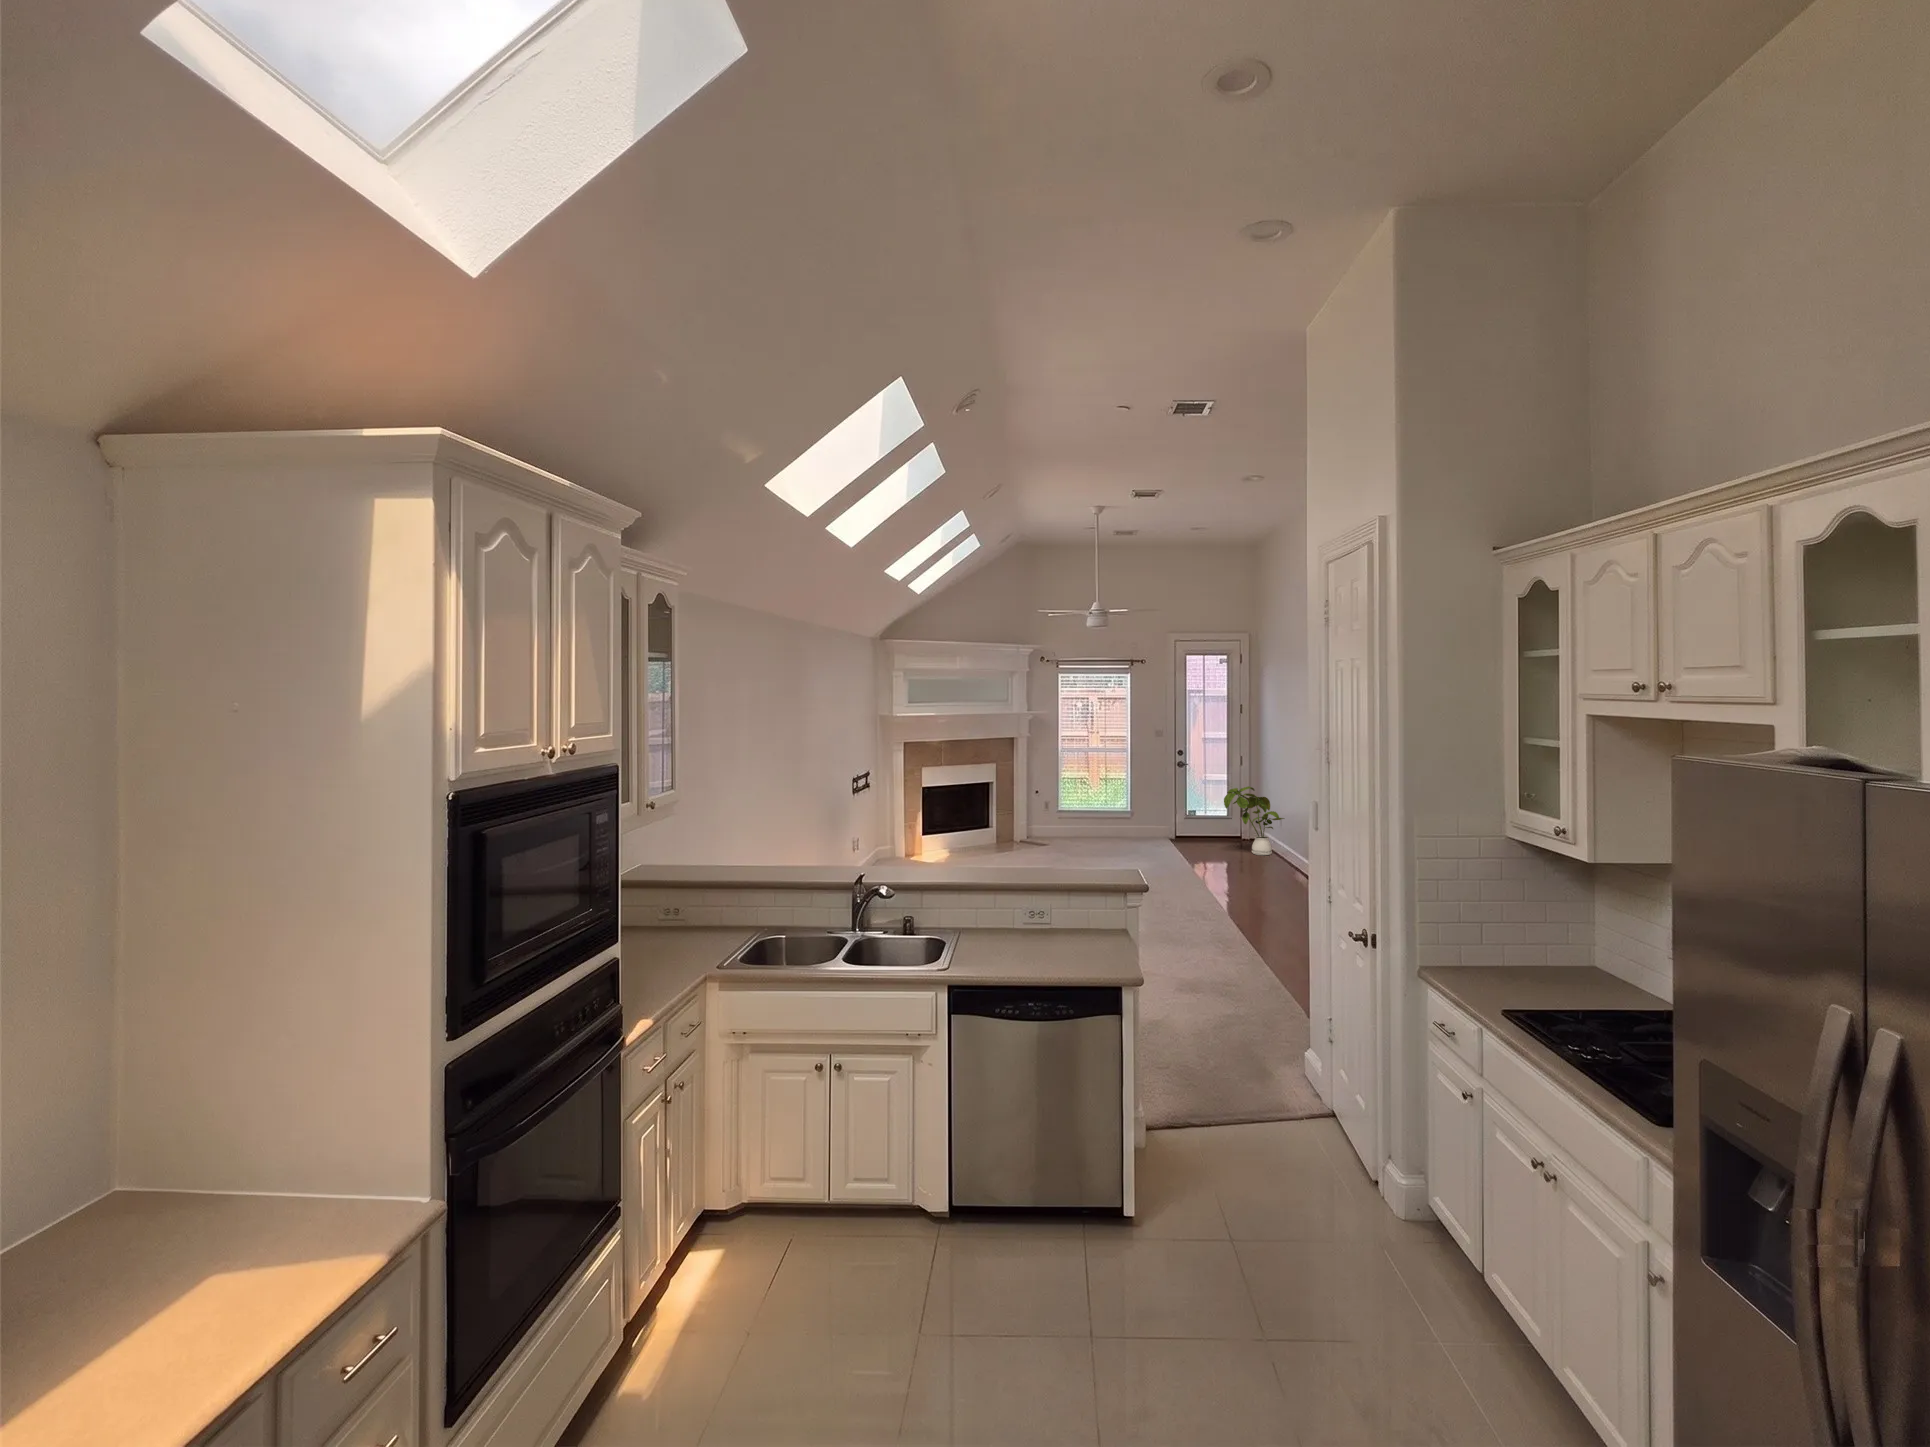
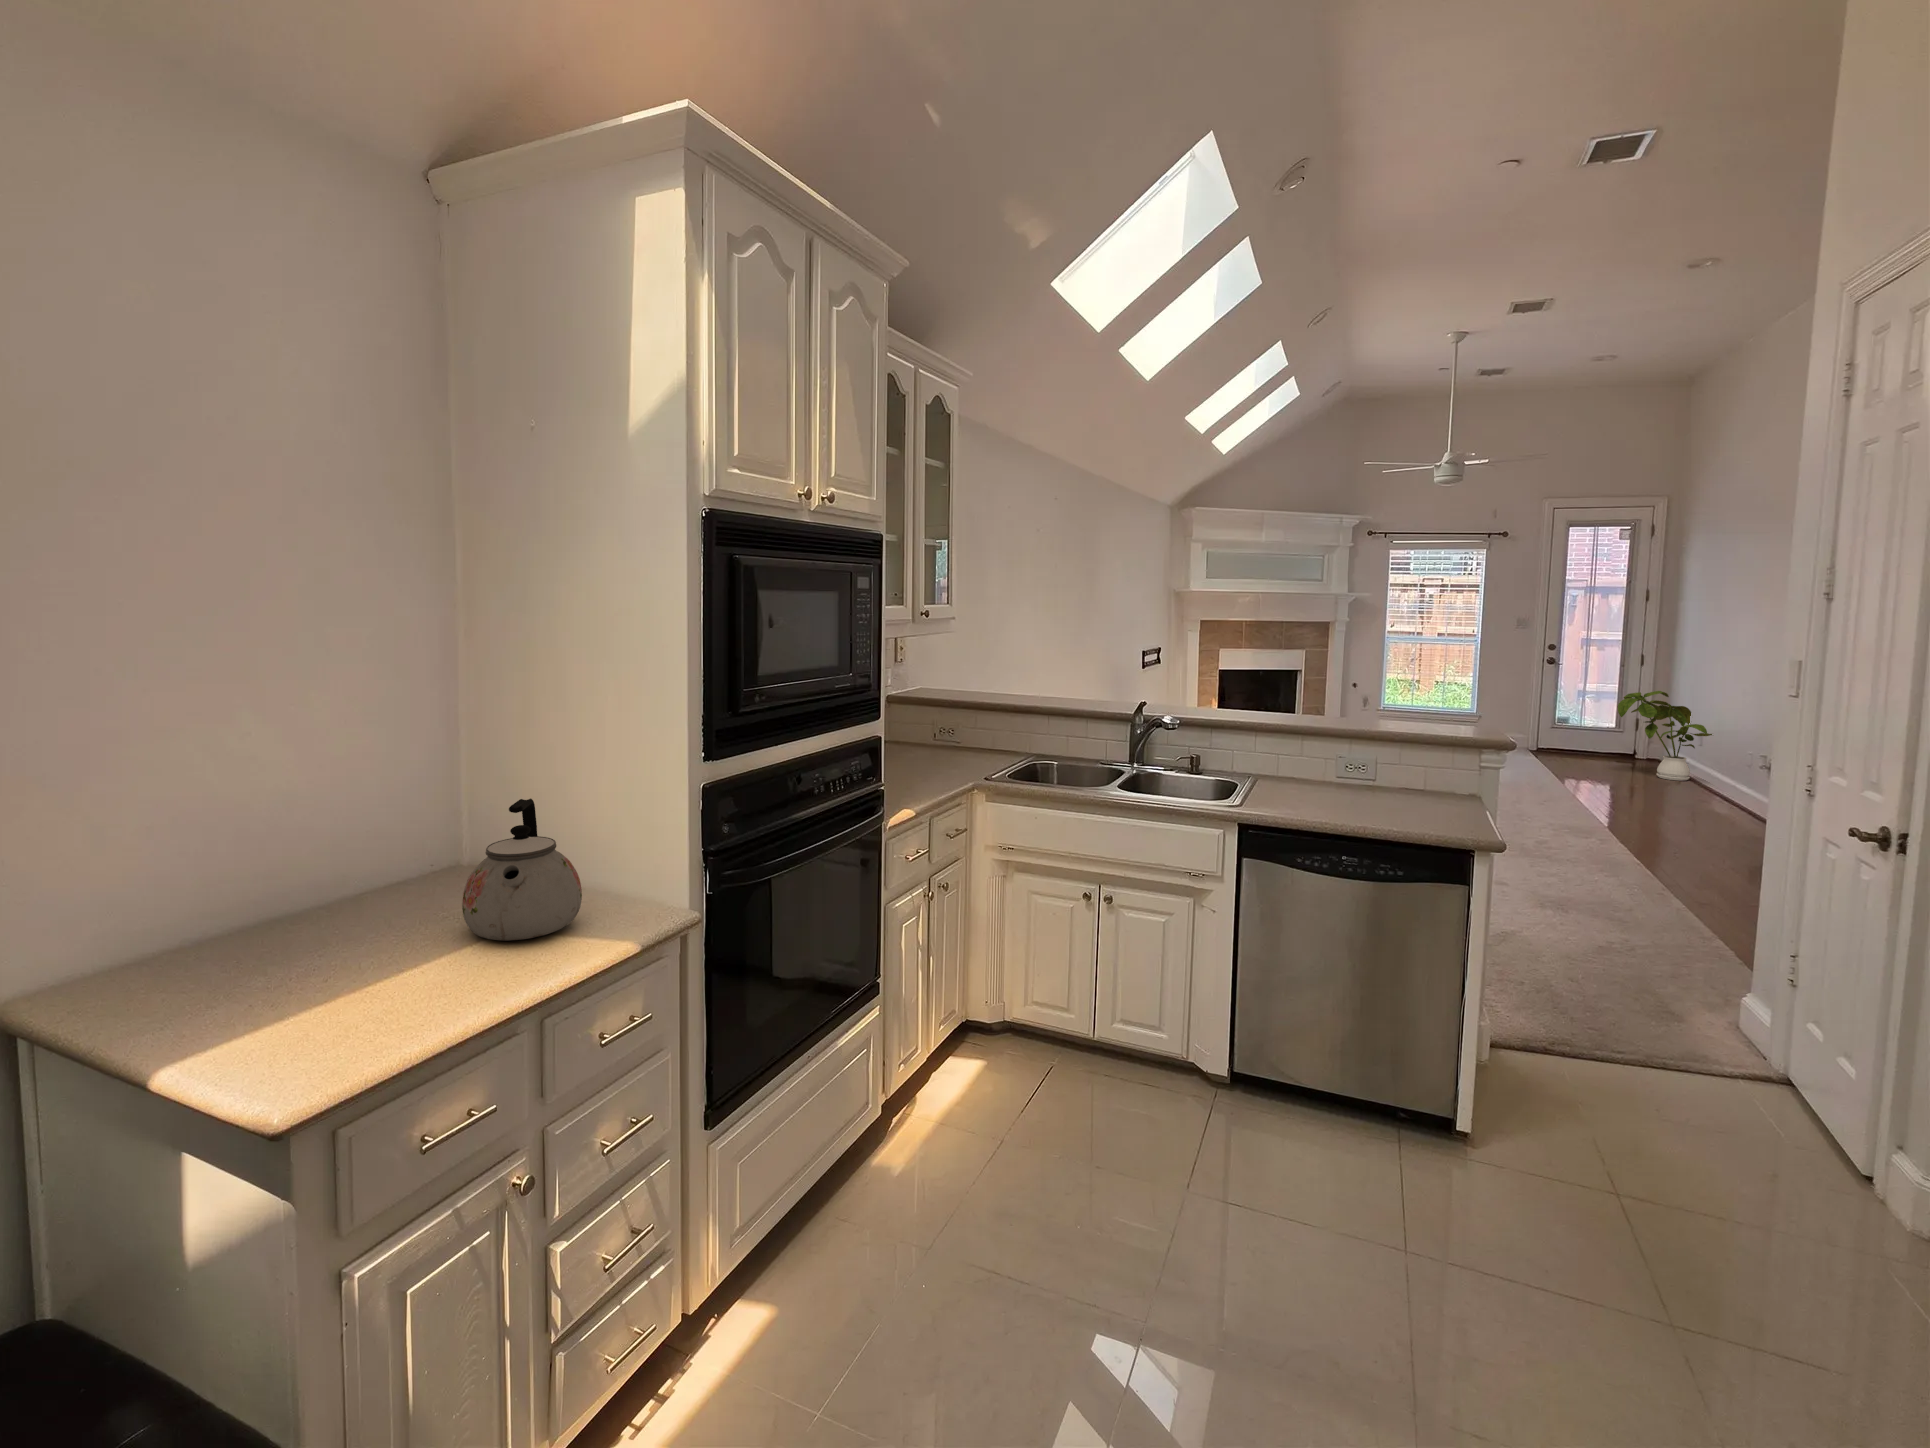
kettle: none [135,1119,295,1297] -> present [462,799,582,941]

